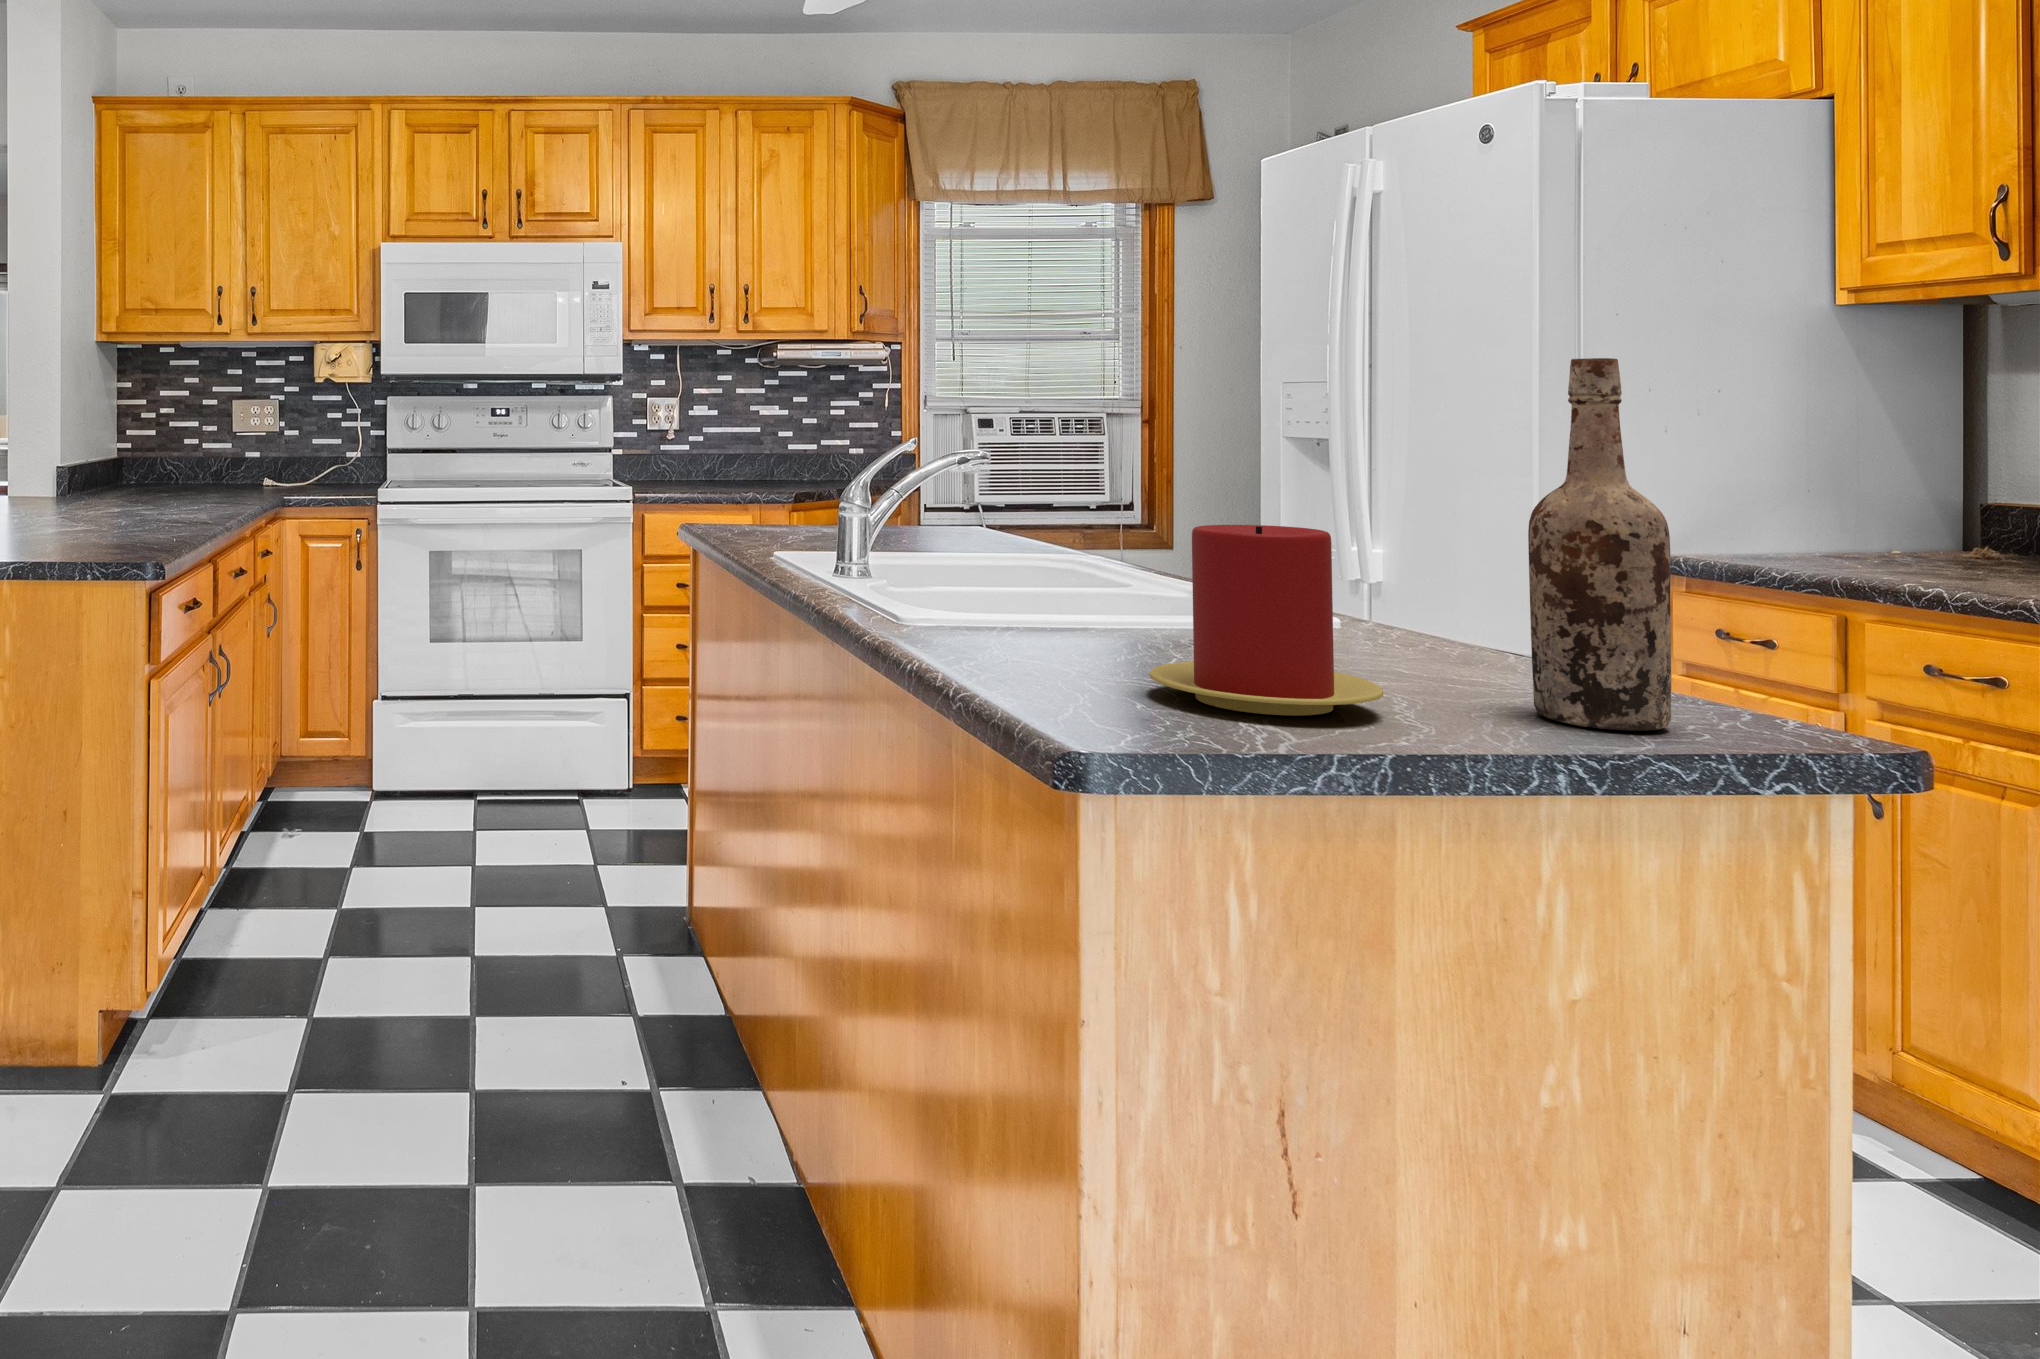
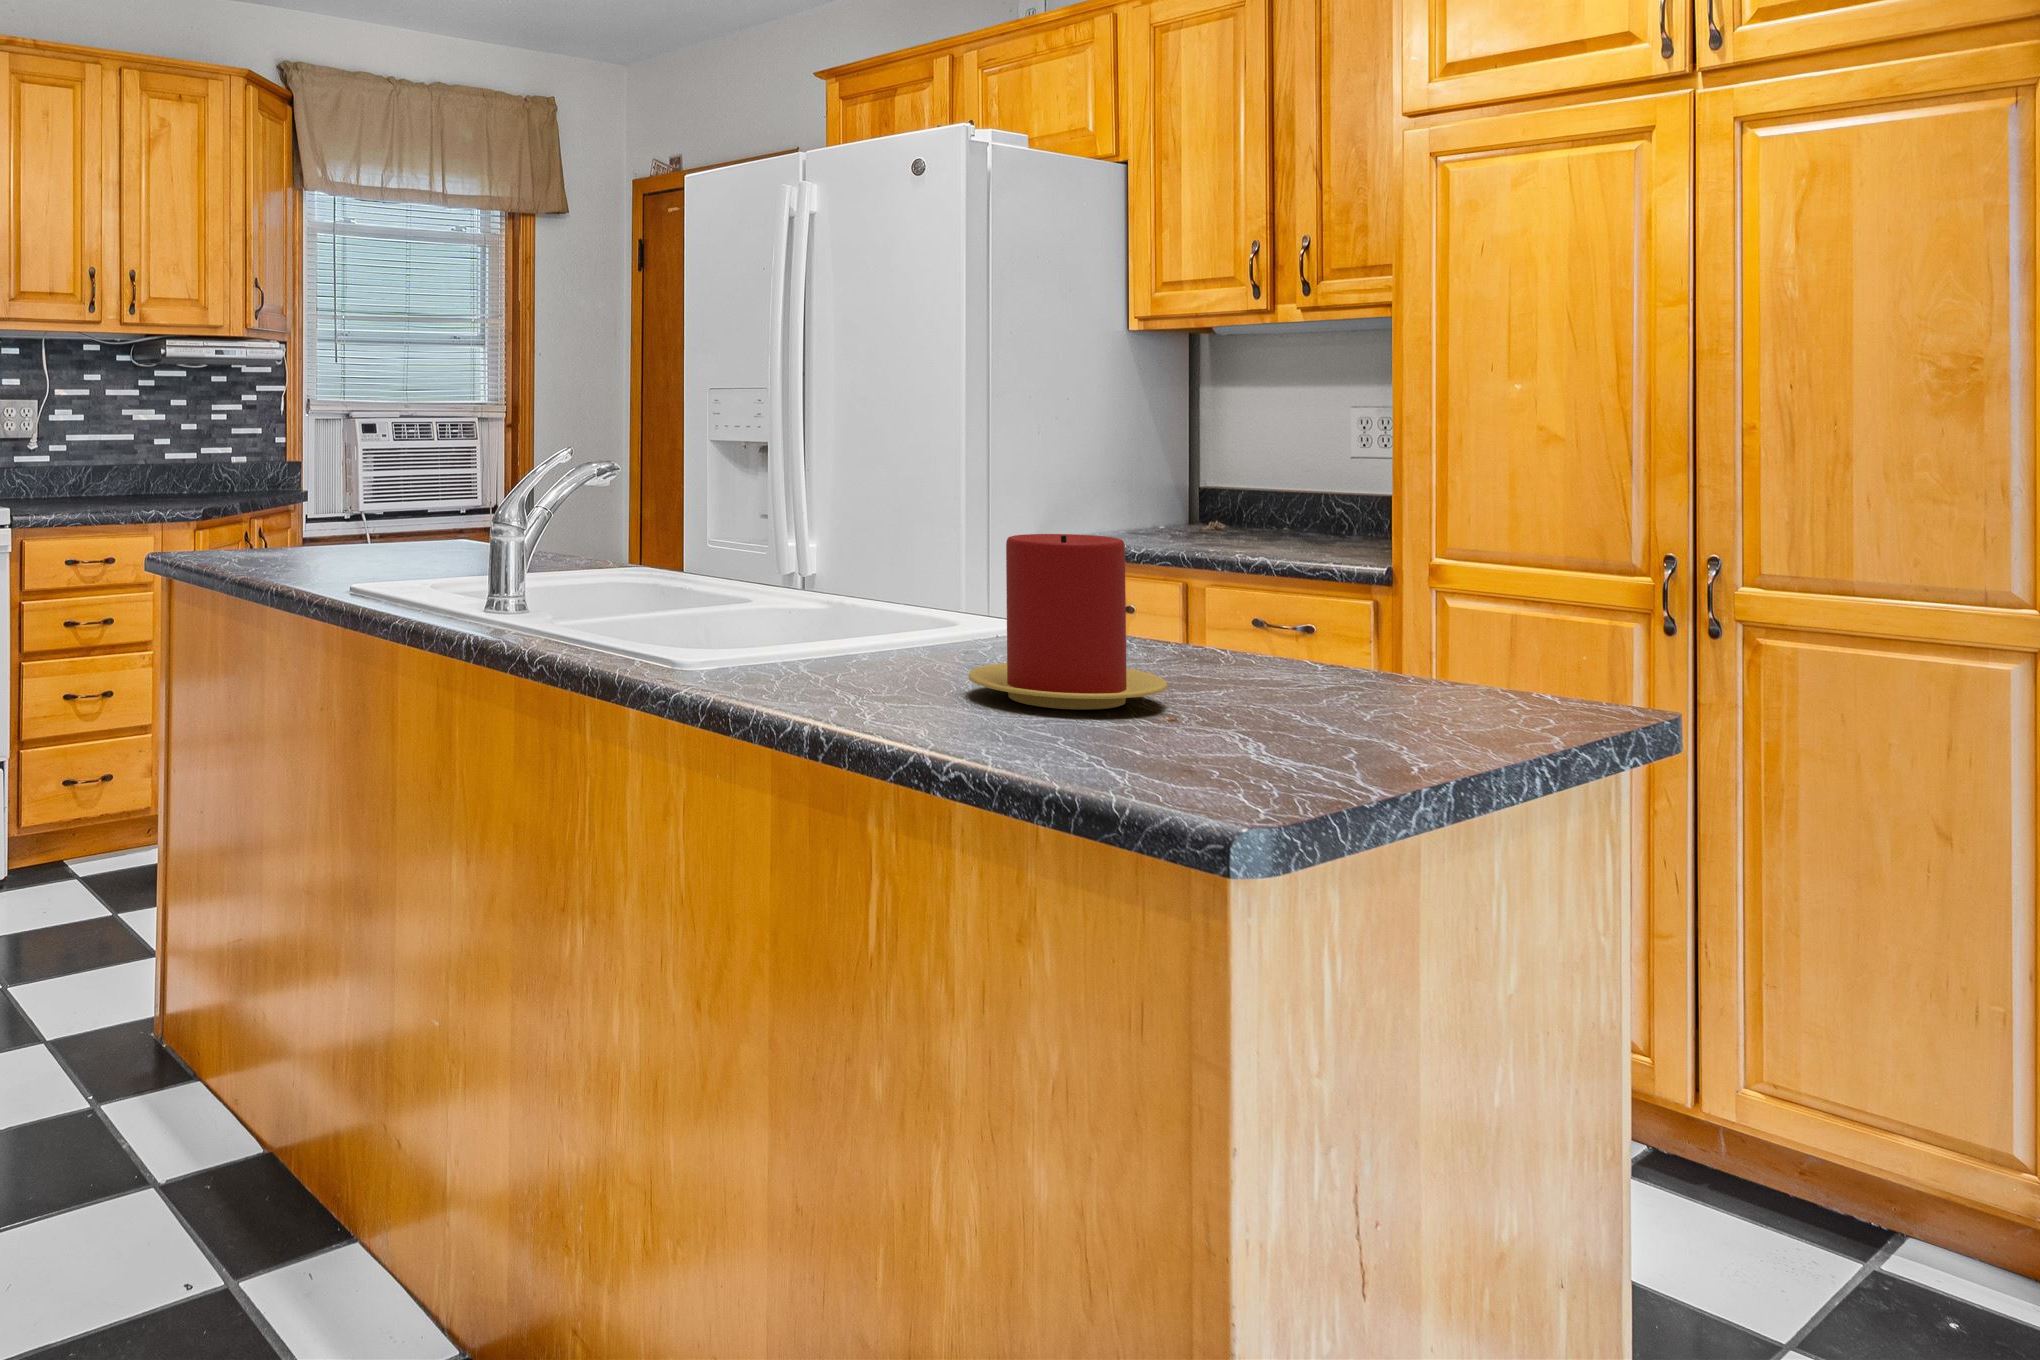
wine bottle: present [1528,358,1671,731] -> none [1225,383,1325,692]

